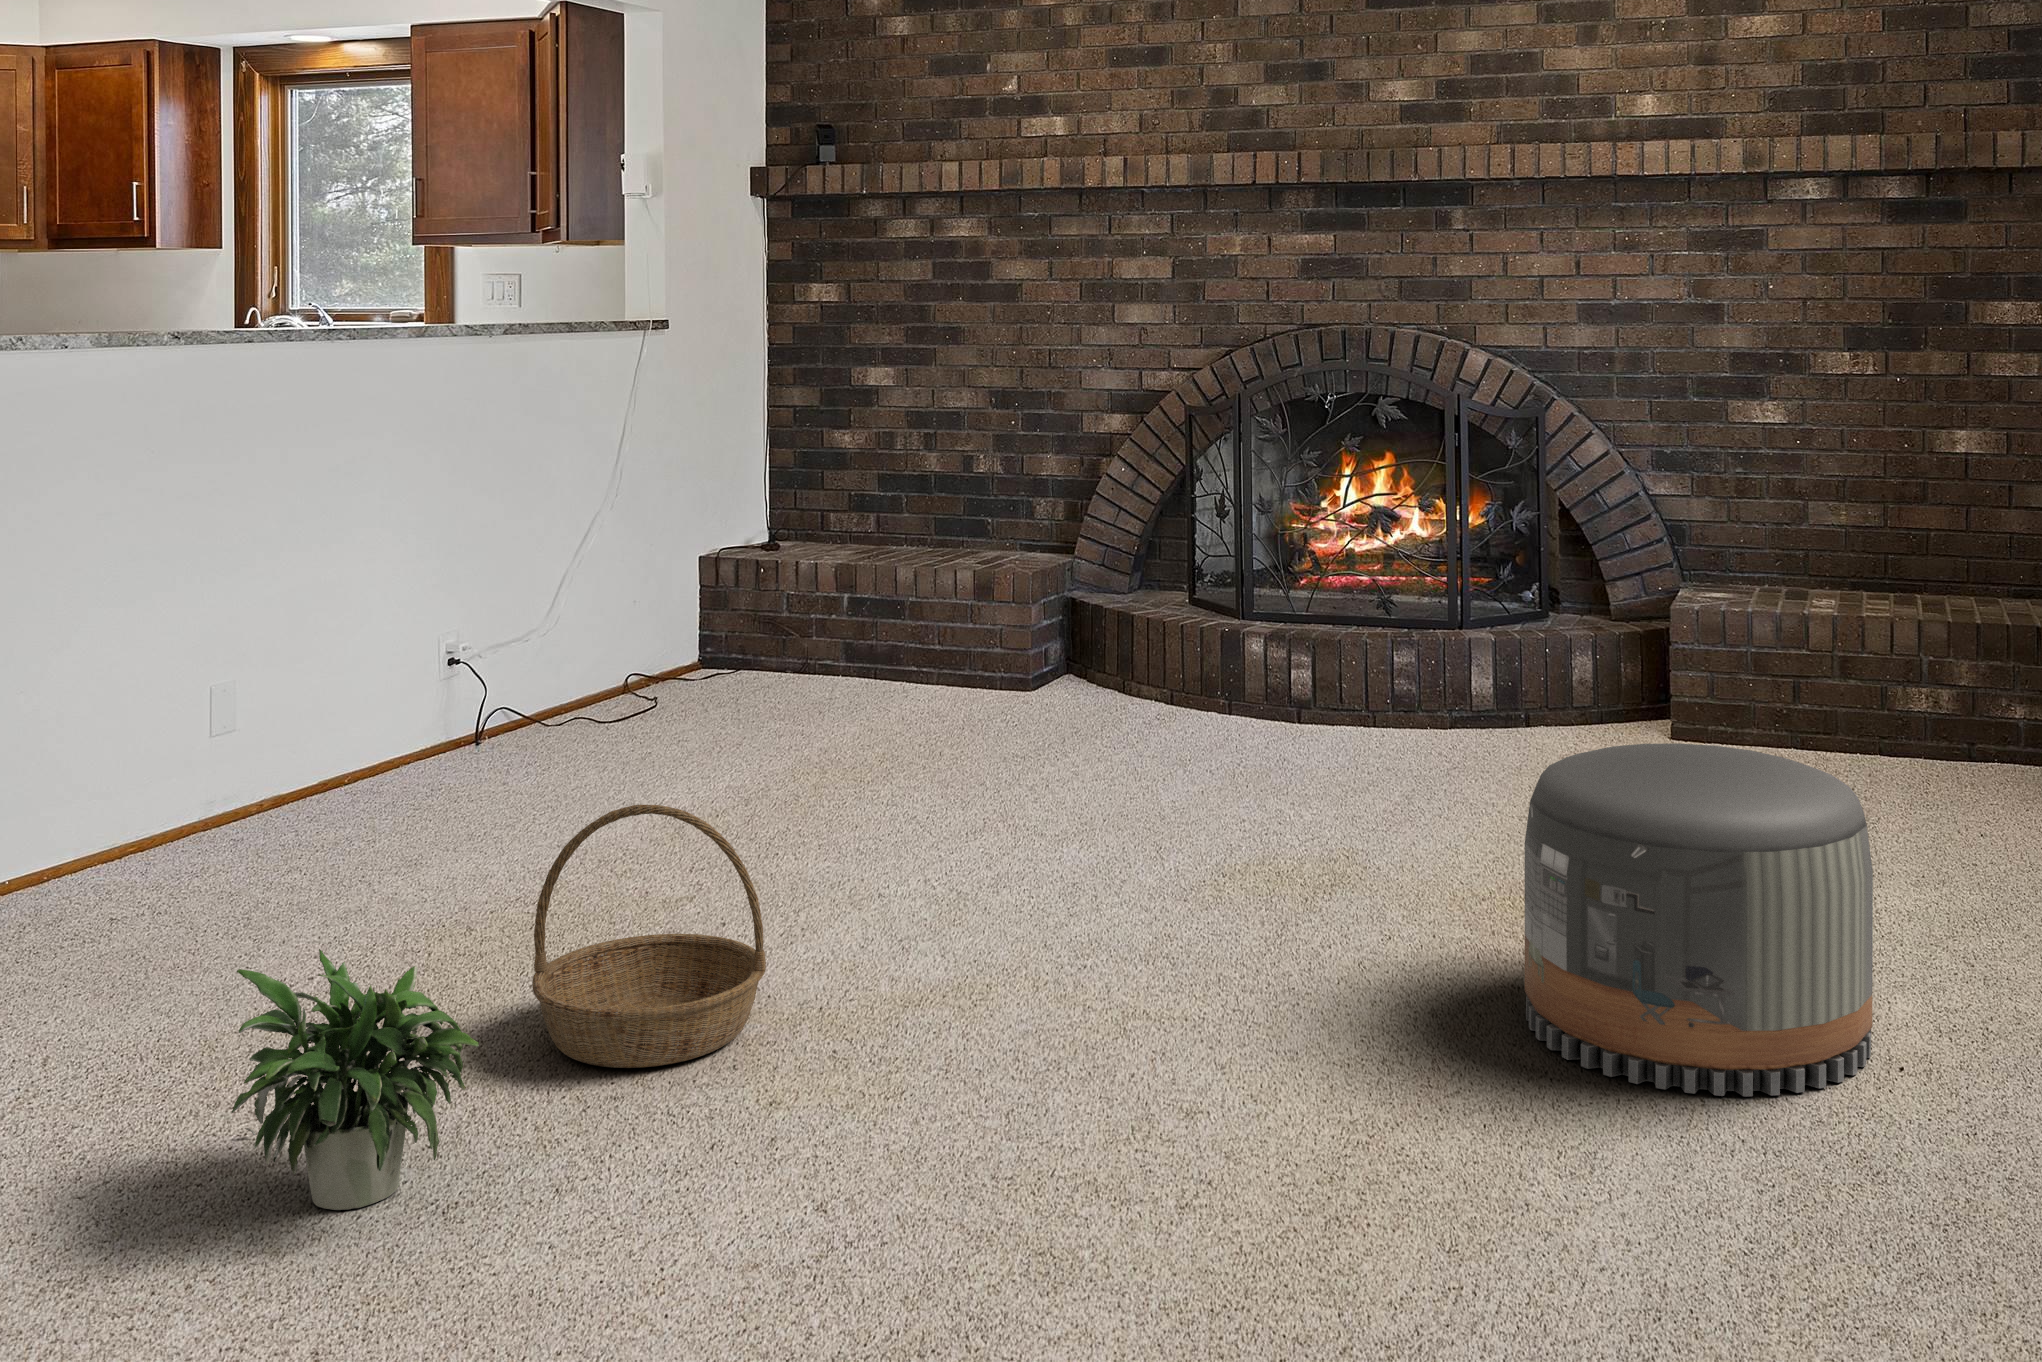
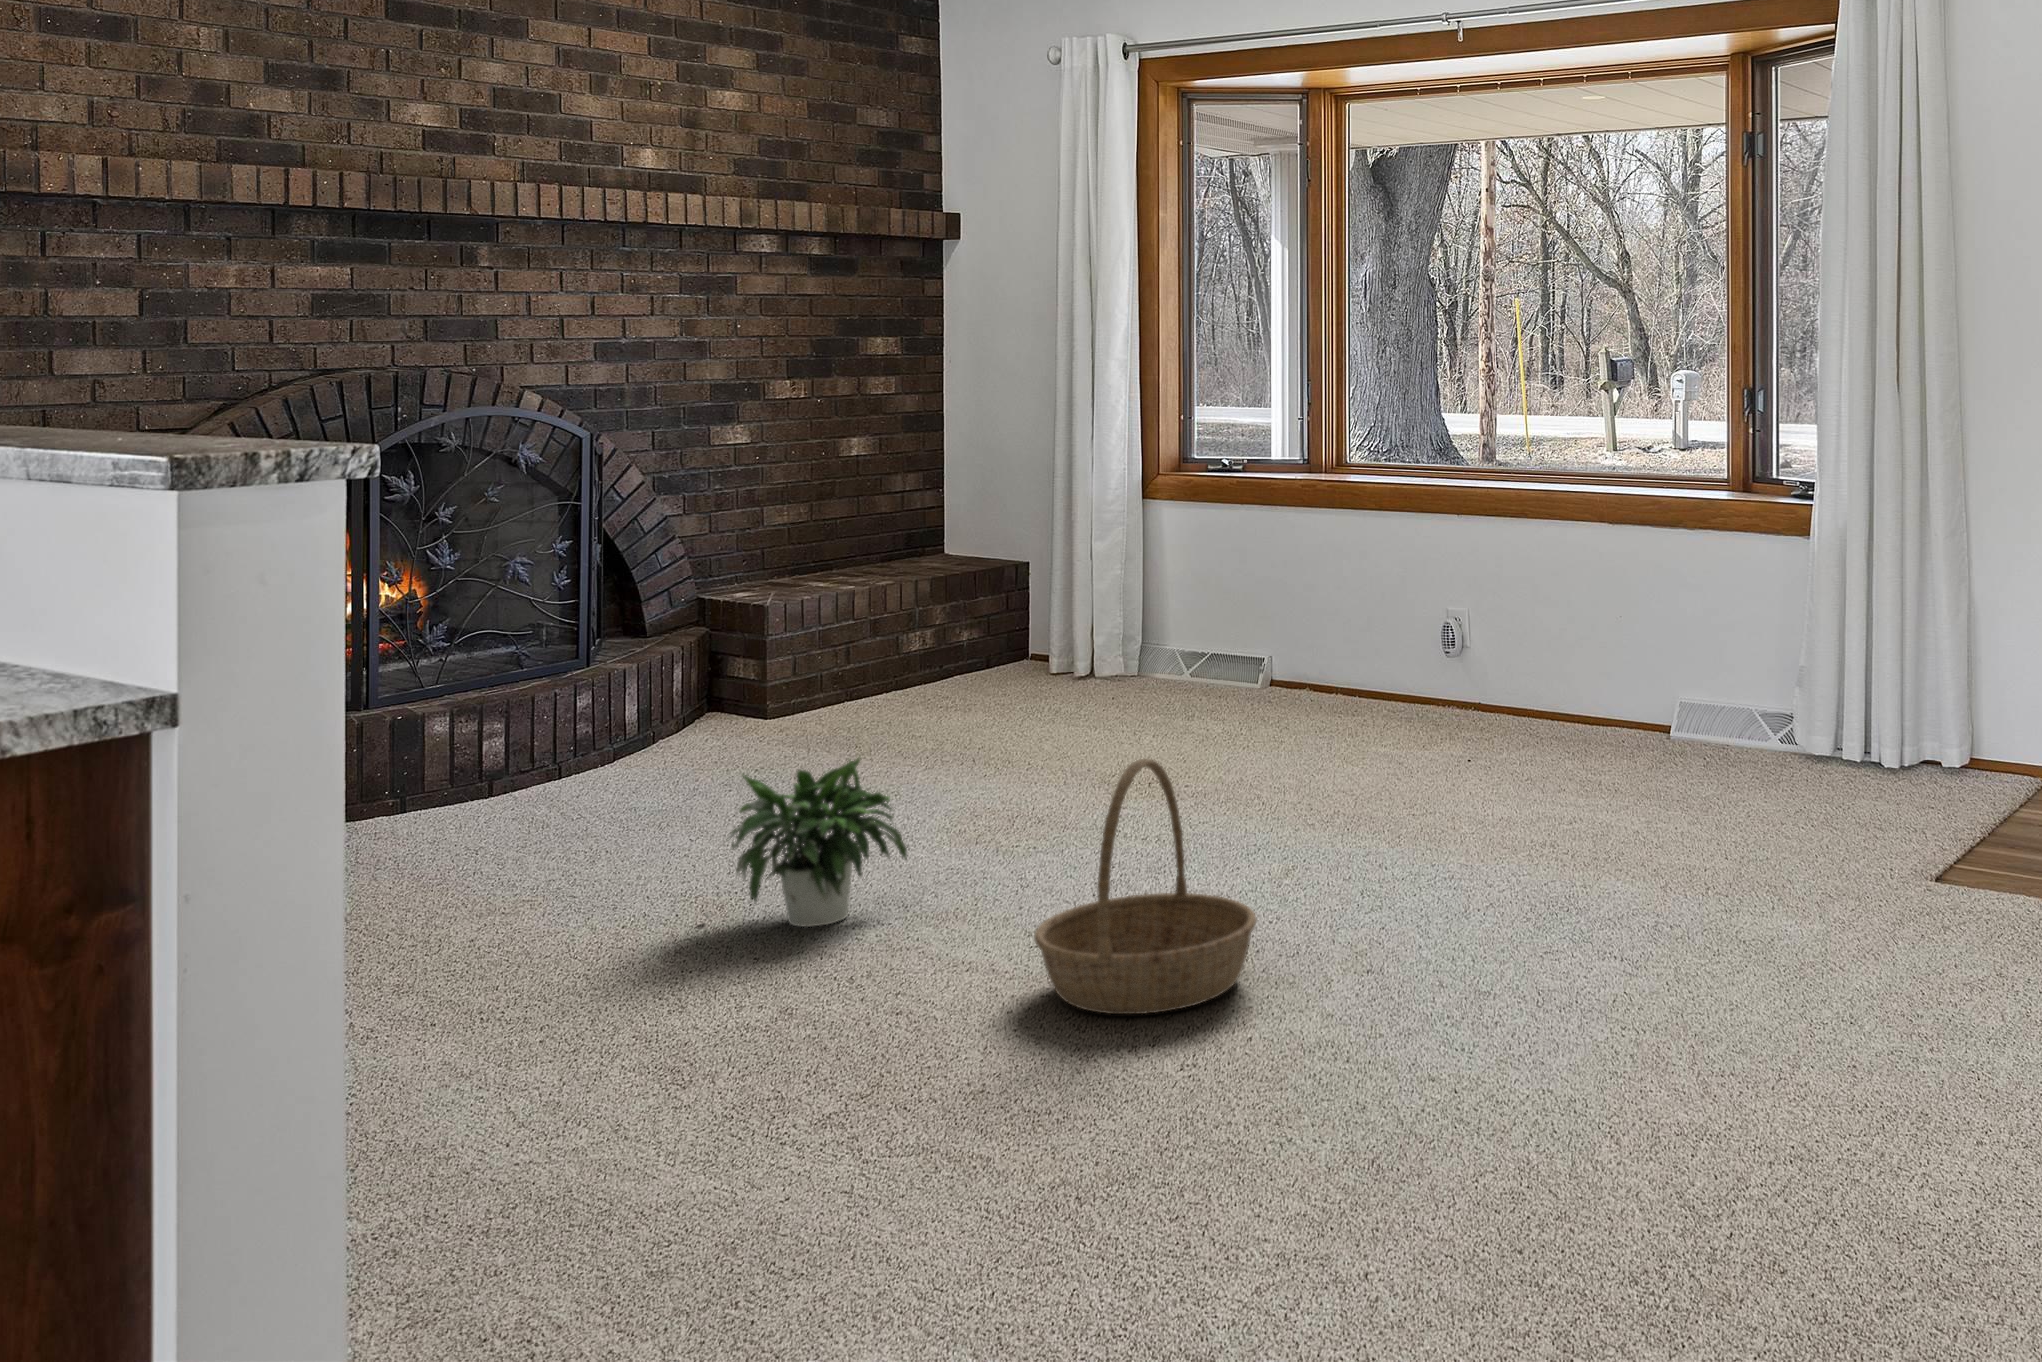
pouf: present [1525,743,1873,1096] -> none [1276,590,1496,792]
potted plant: present [232,949,479,1210] -> present [669,758,907,947]

